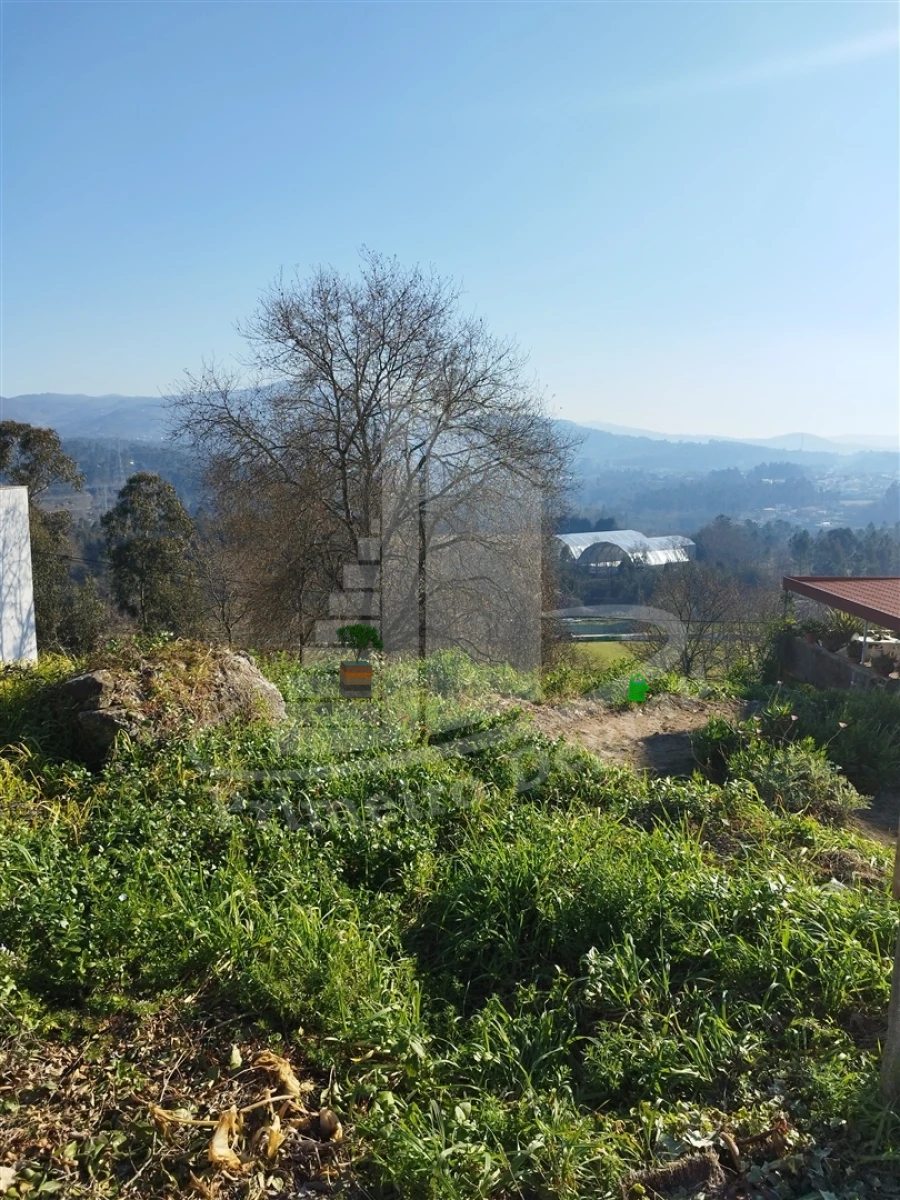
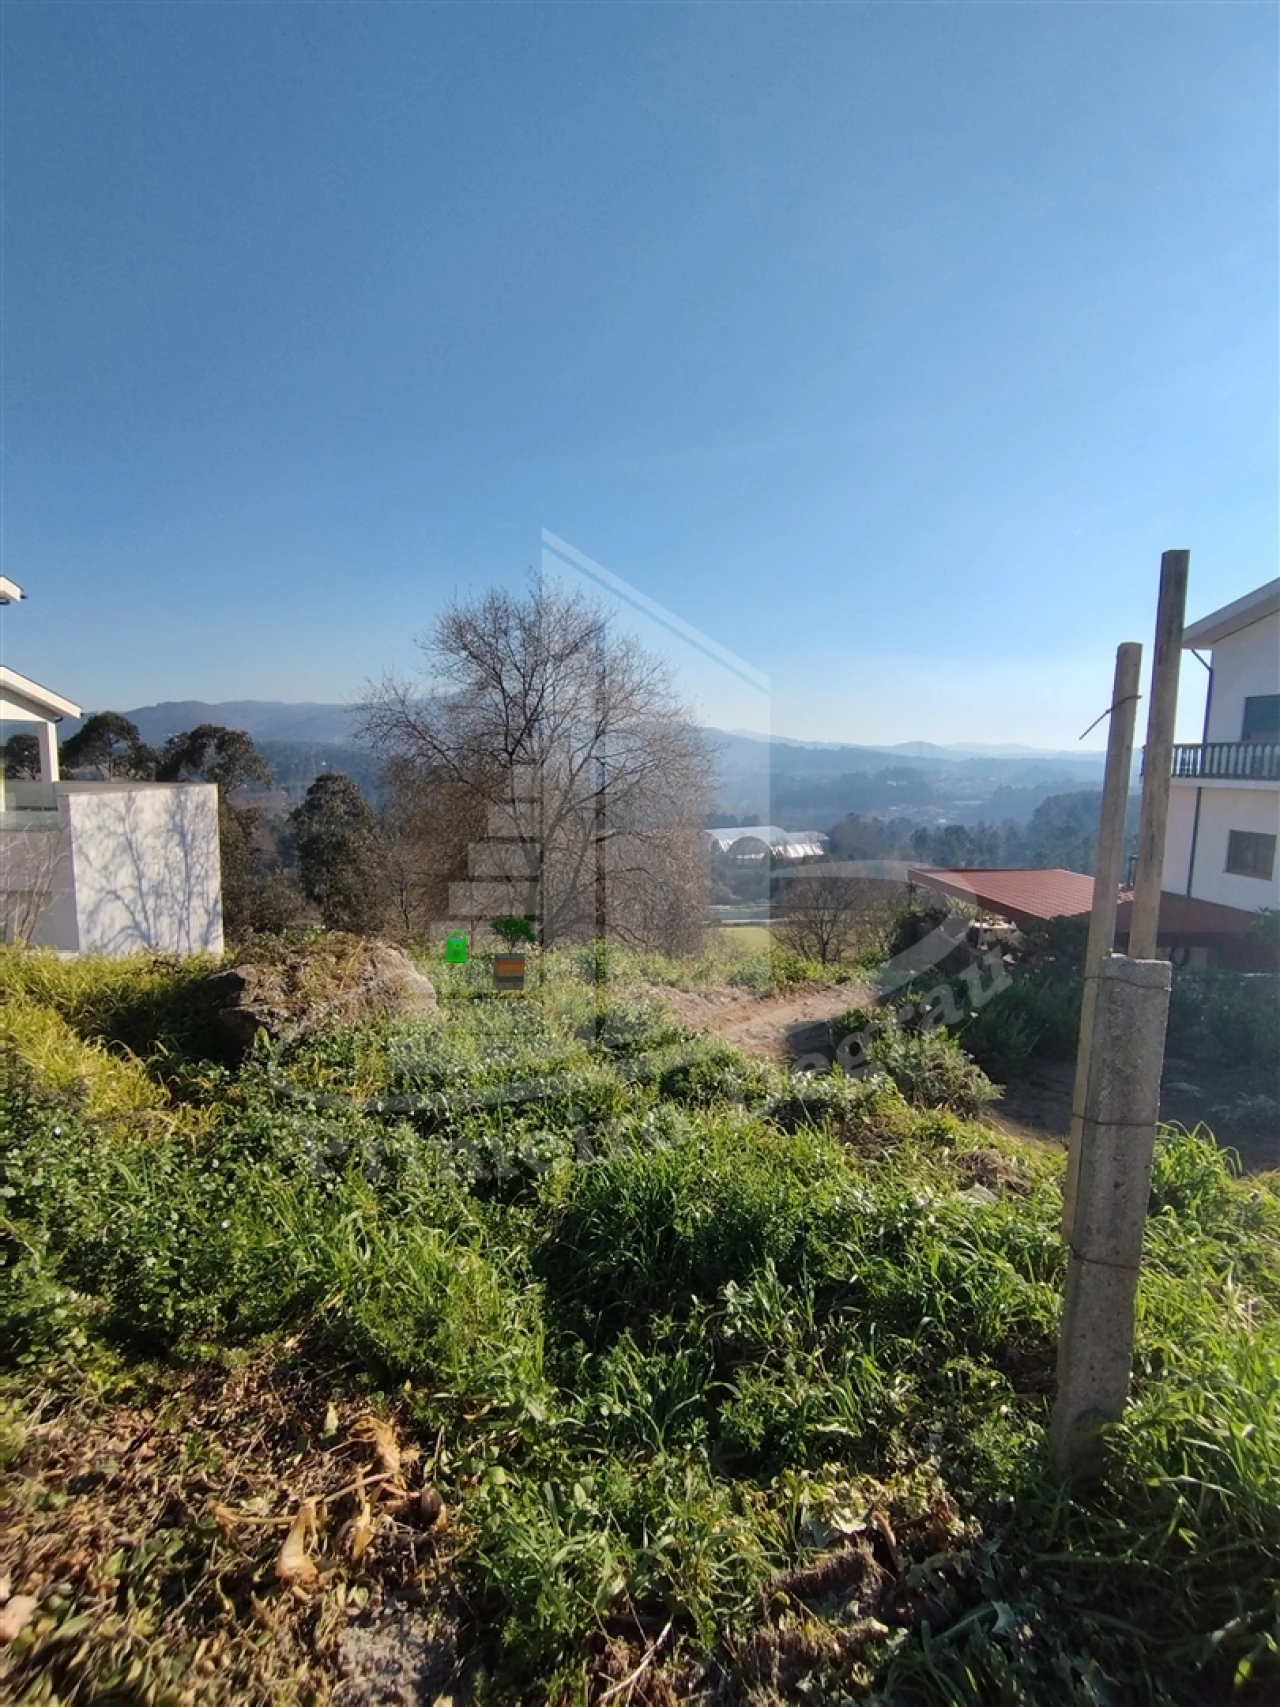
watering can: present [627,674,649,701] -> present [444,929,467,962]

